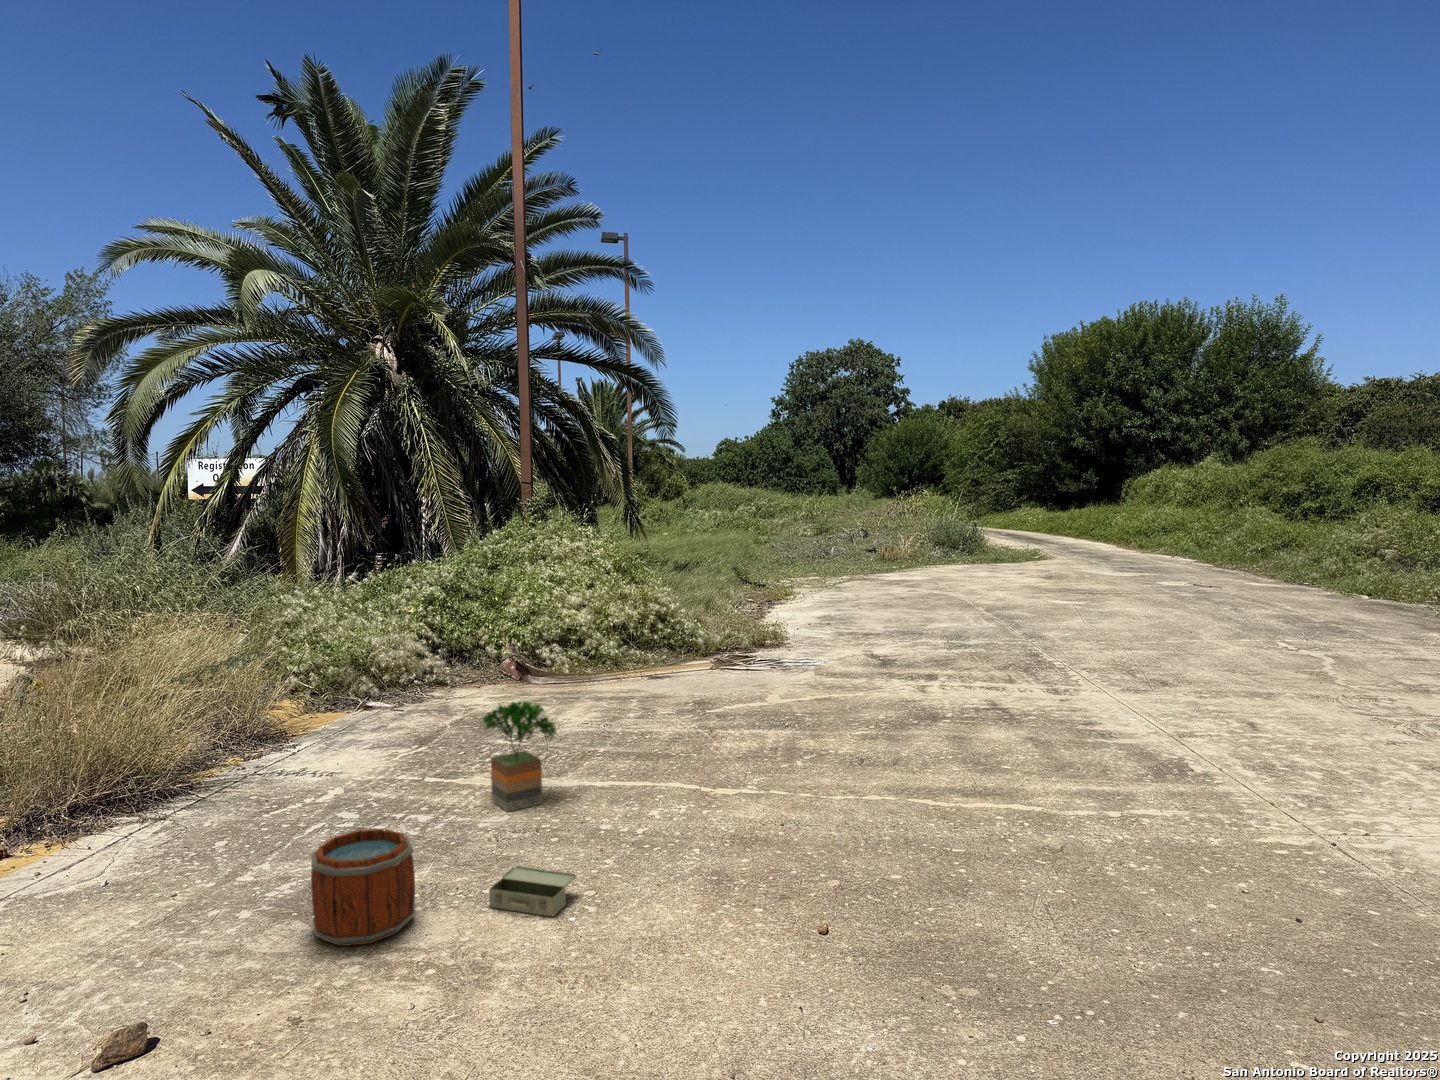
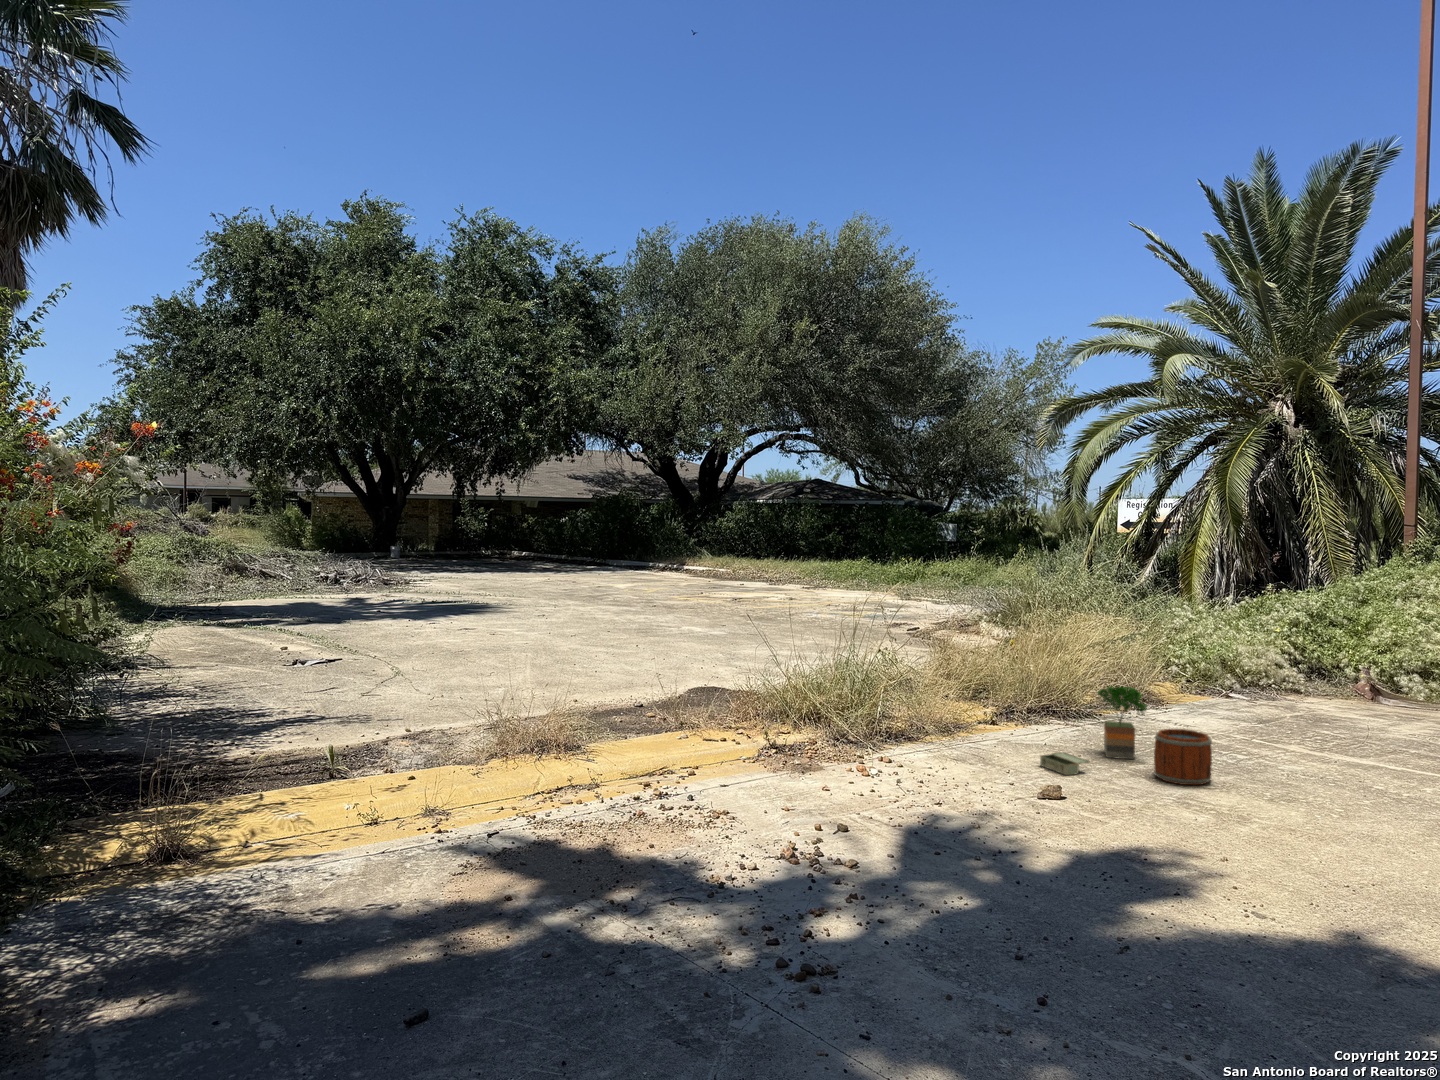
potted tree: present [483,701,557,812] -> present [1097,686,1147,759]
toolbox: present [489,866,576,917] -> present [1040,752,1090,775]

